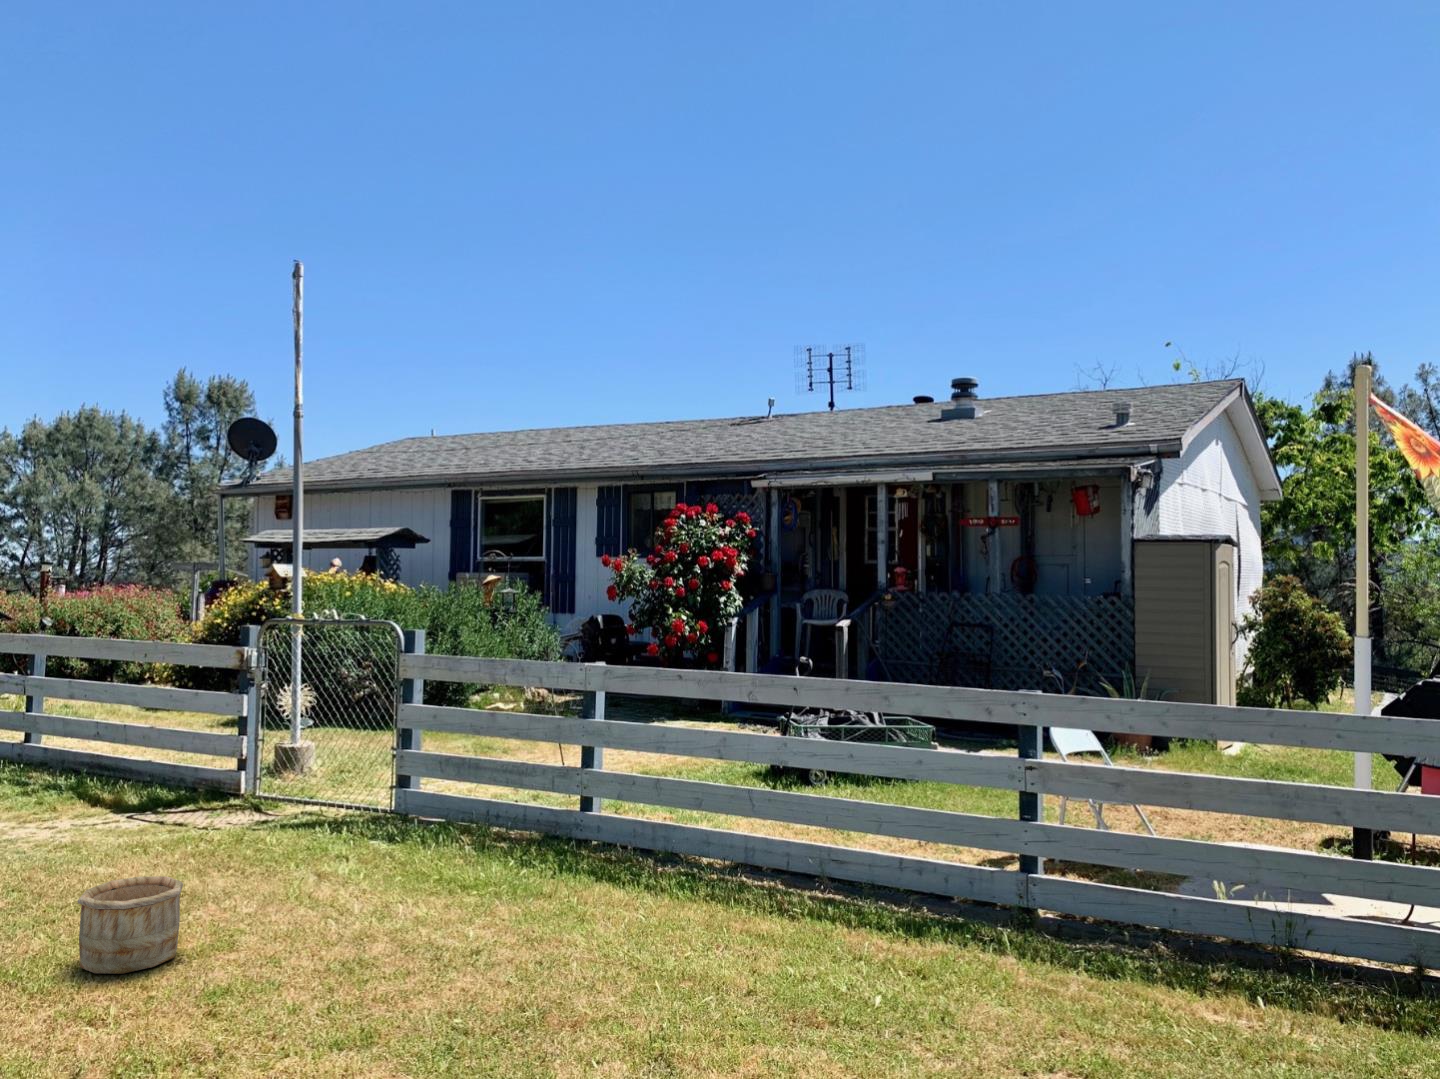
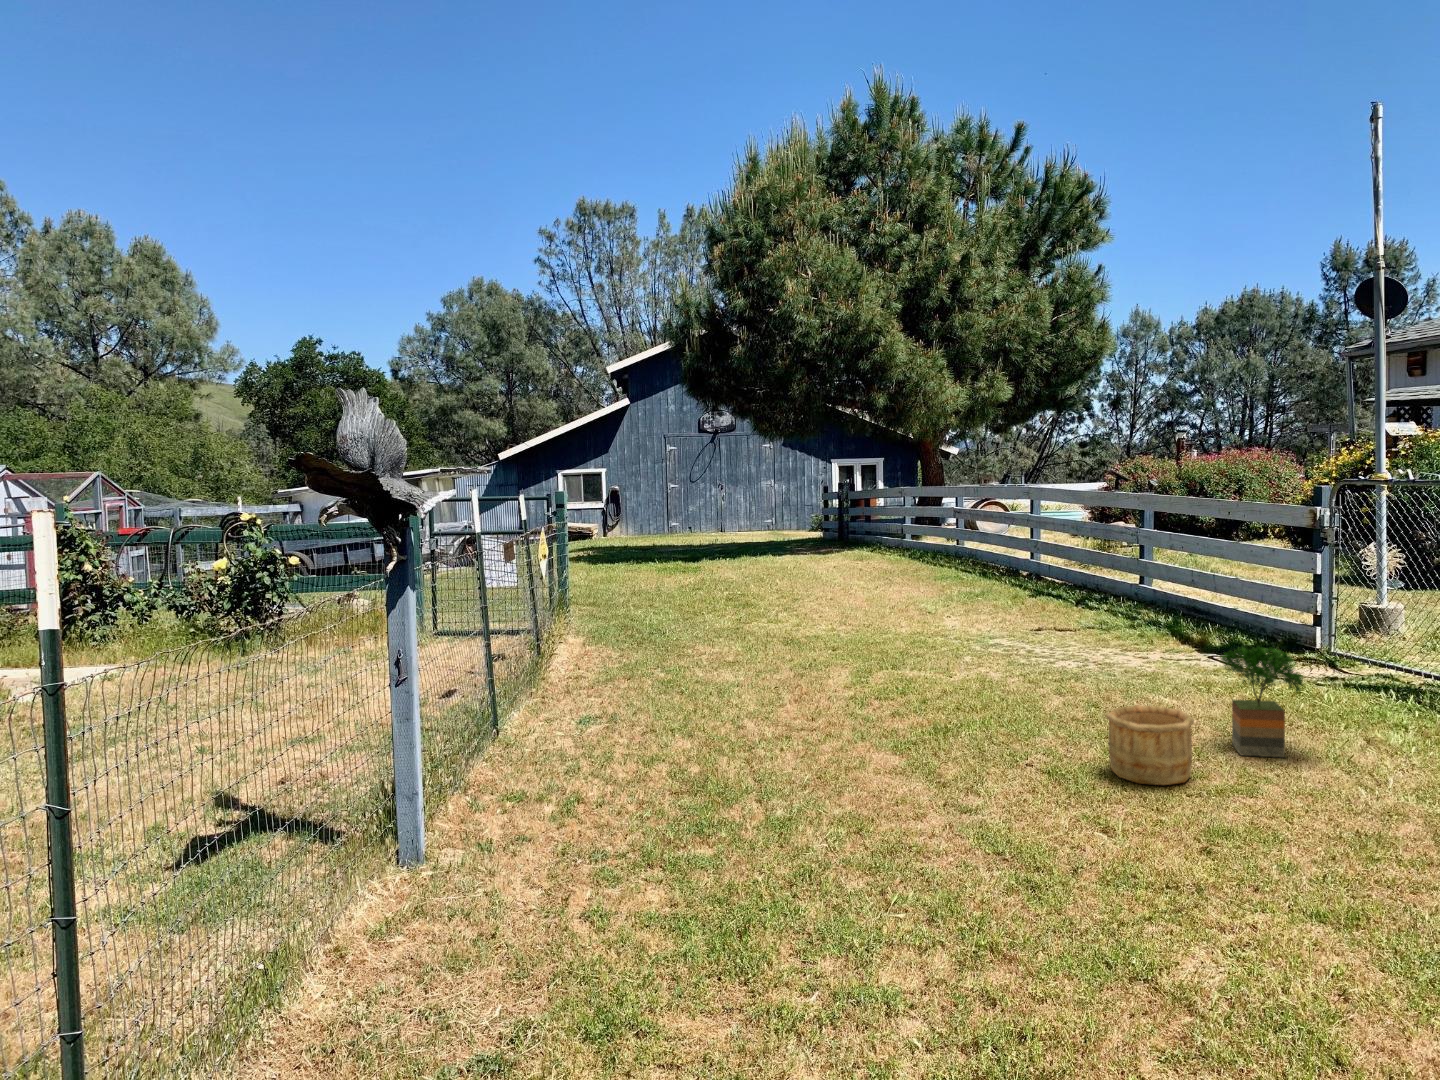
potted tree: none [193,791,282,915] -> present [1220,647,1303,758]

